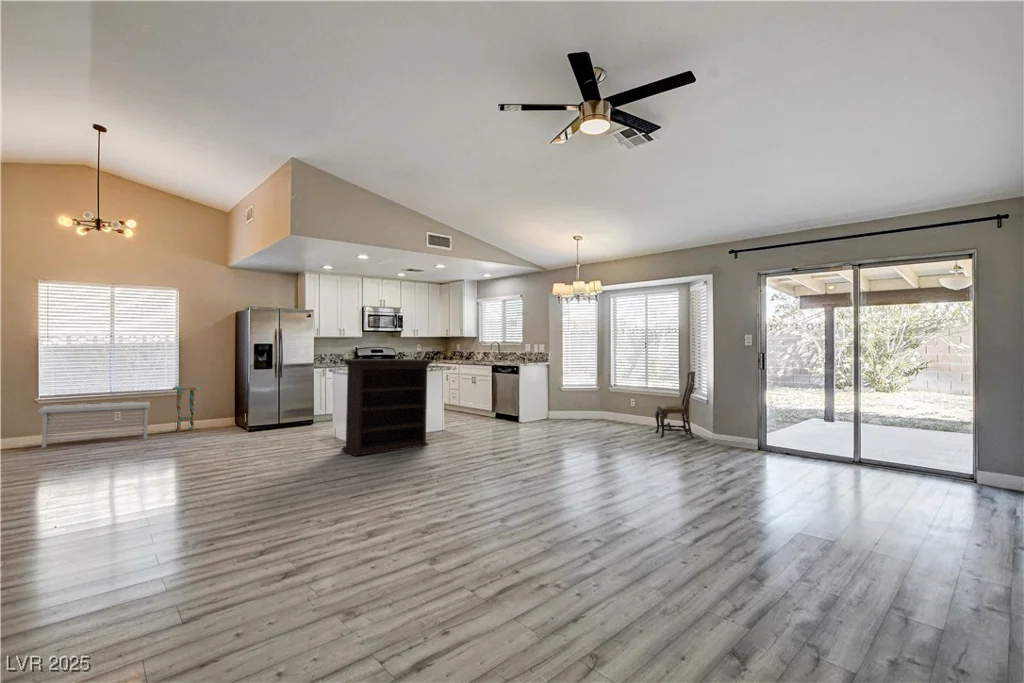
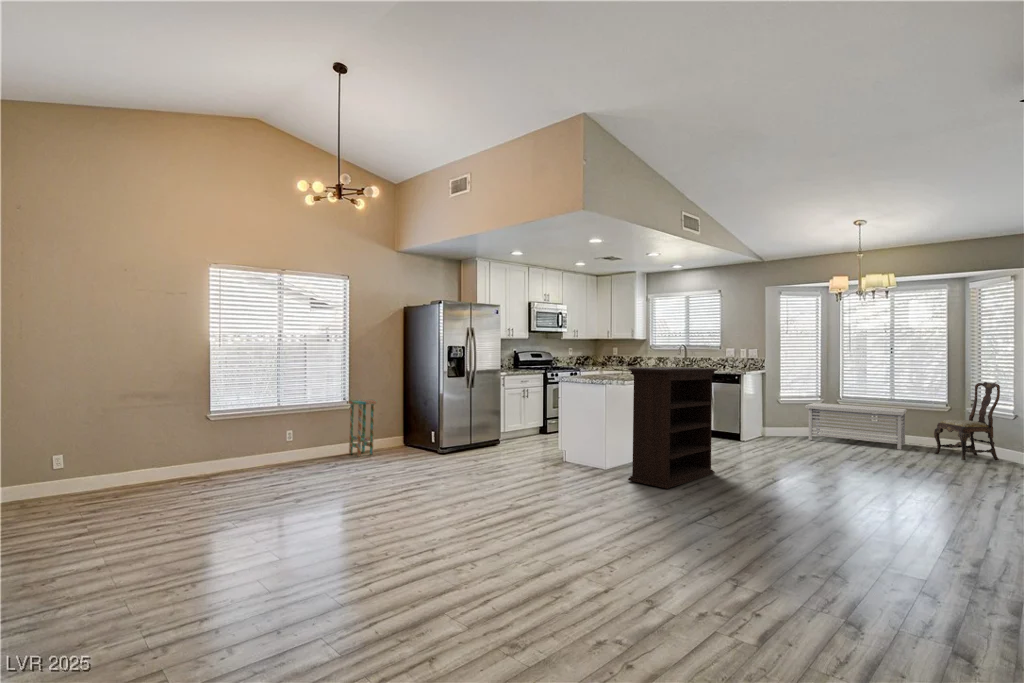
storage bench: present [39,401,150,448] -> present [805,403,907,450]

